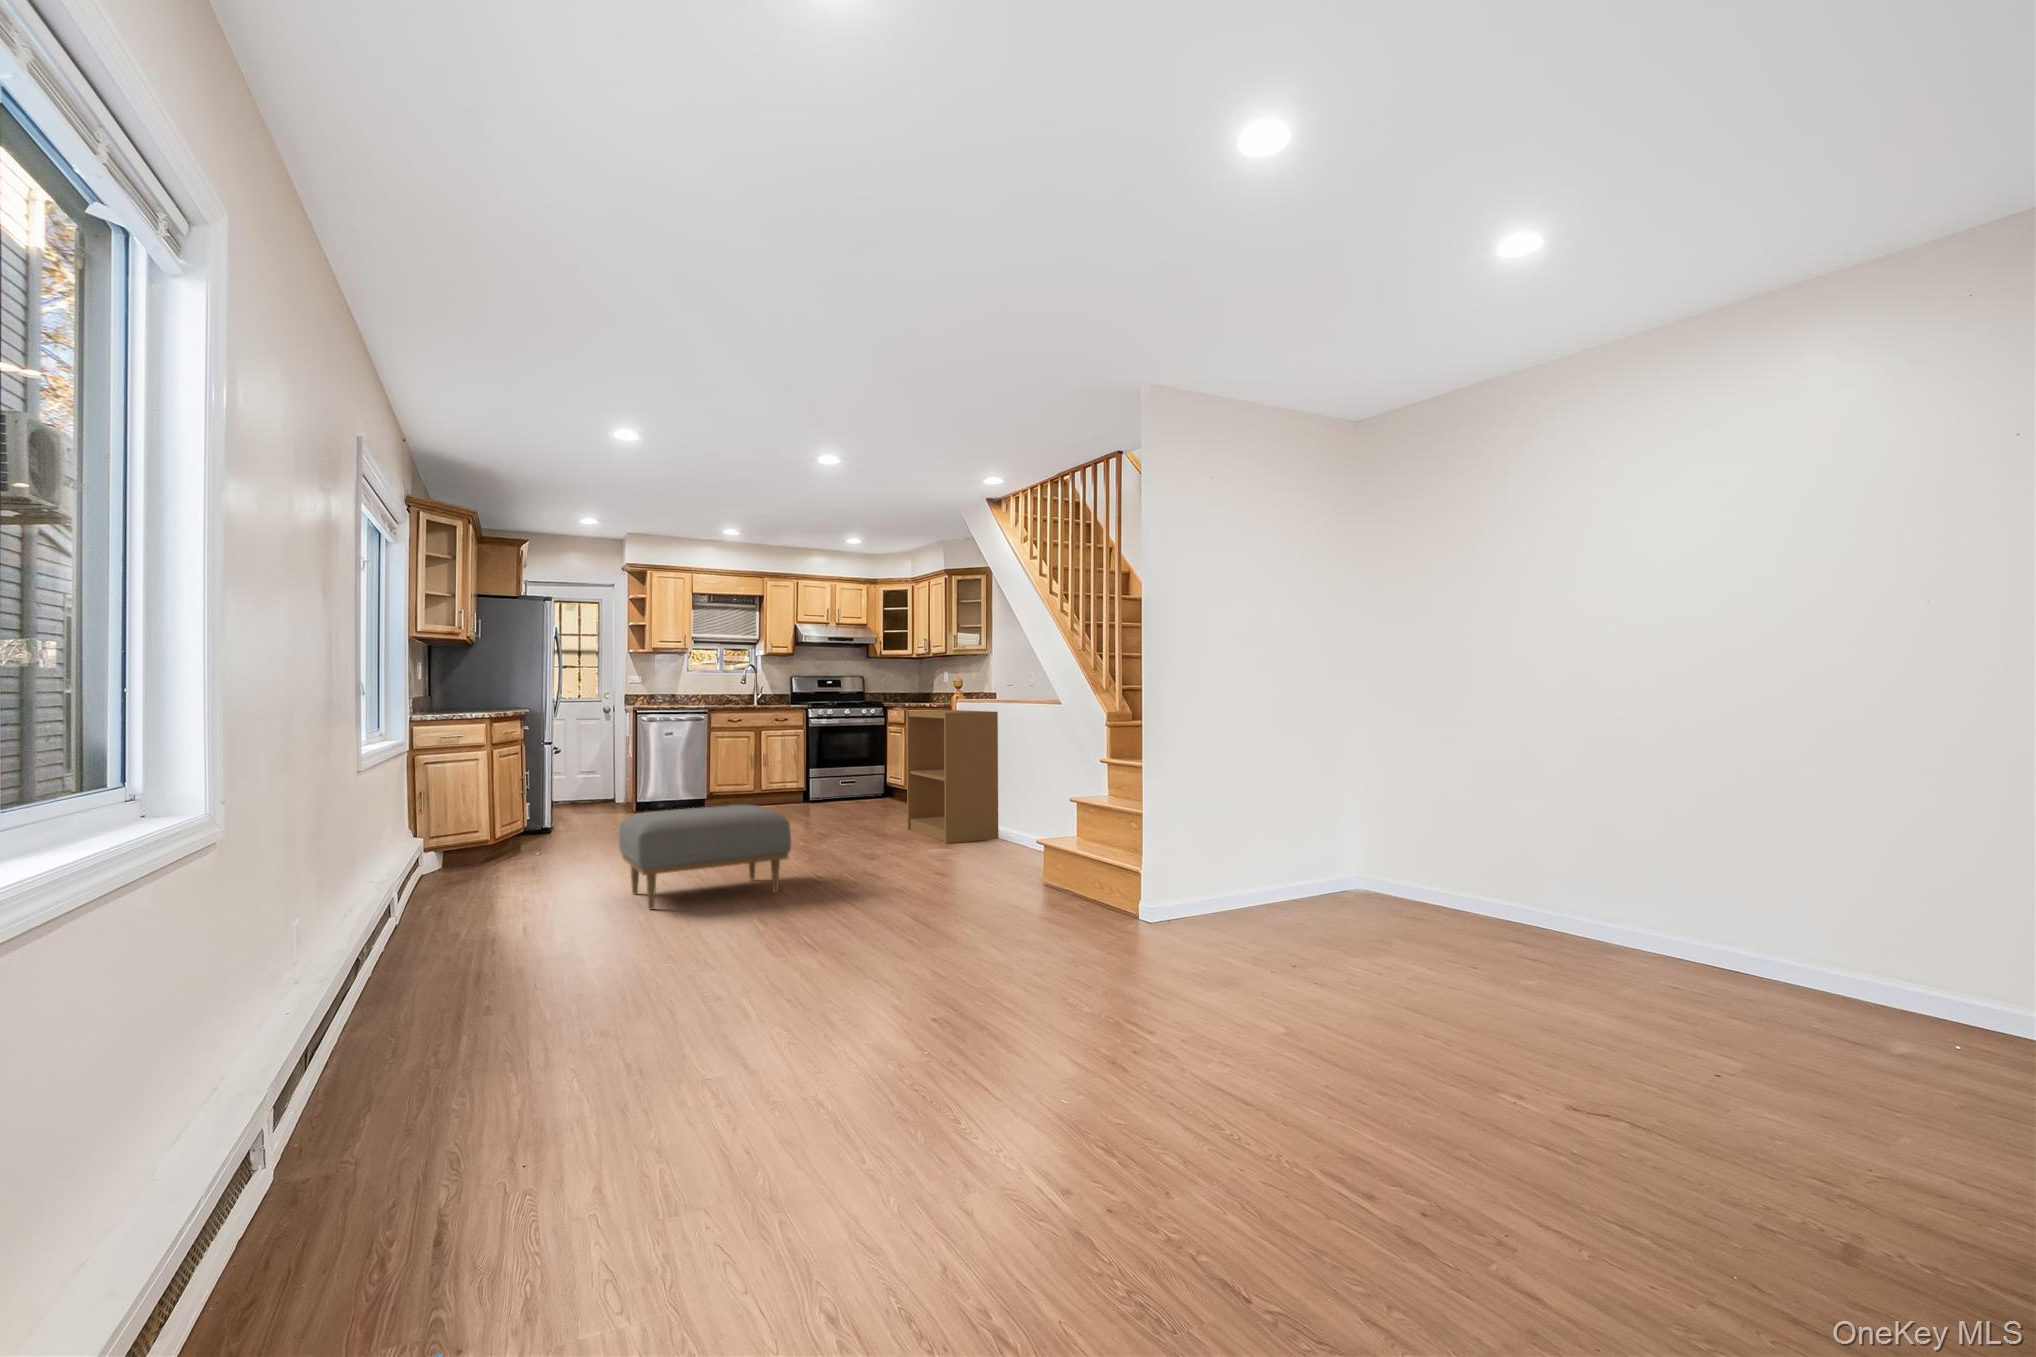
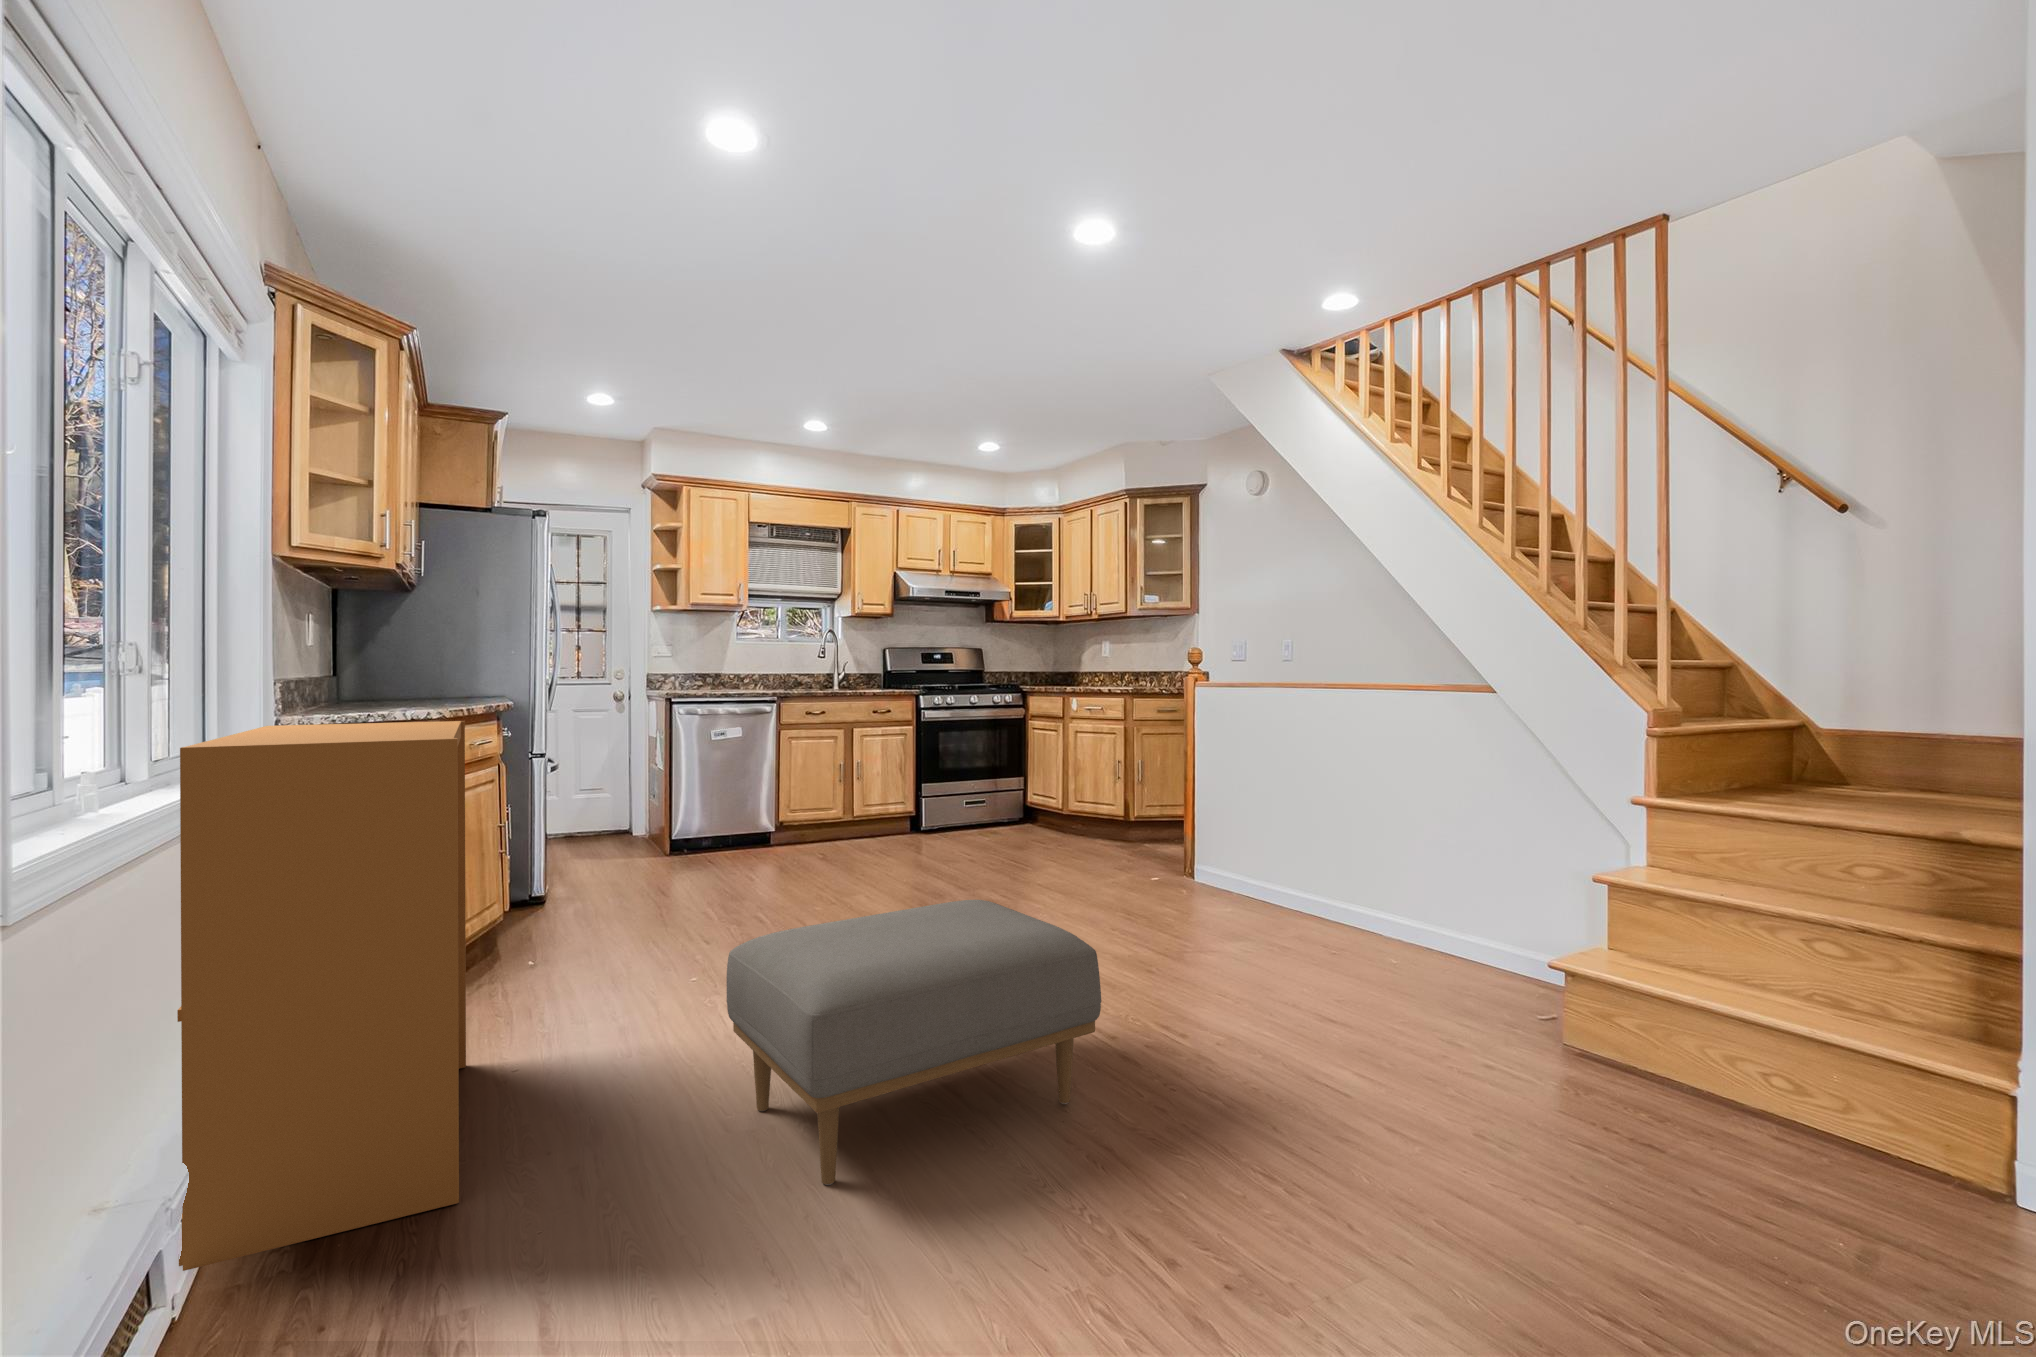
bookshelf: present [907,710,999,844] -> present [177,721,466,1271]

